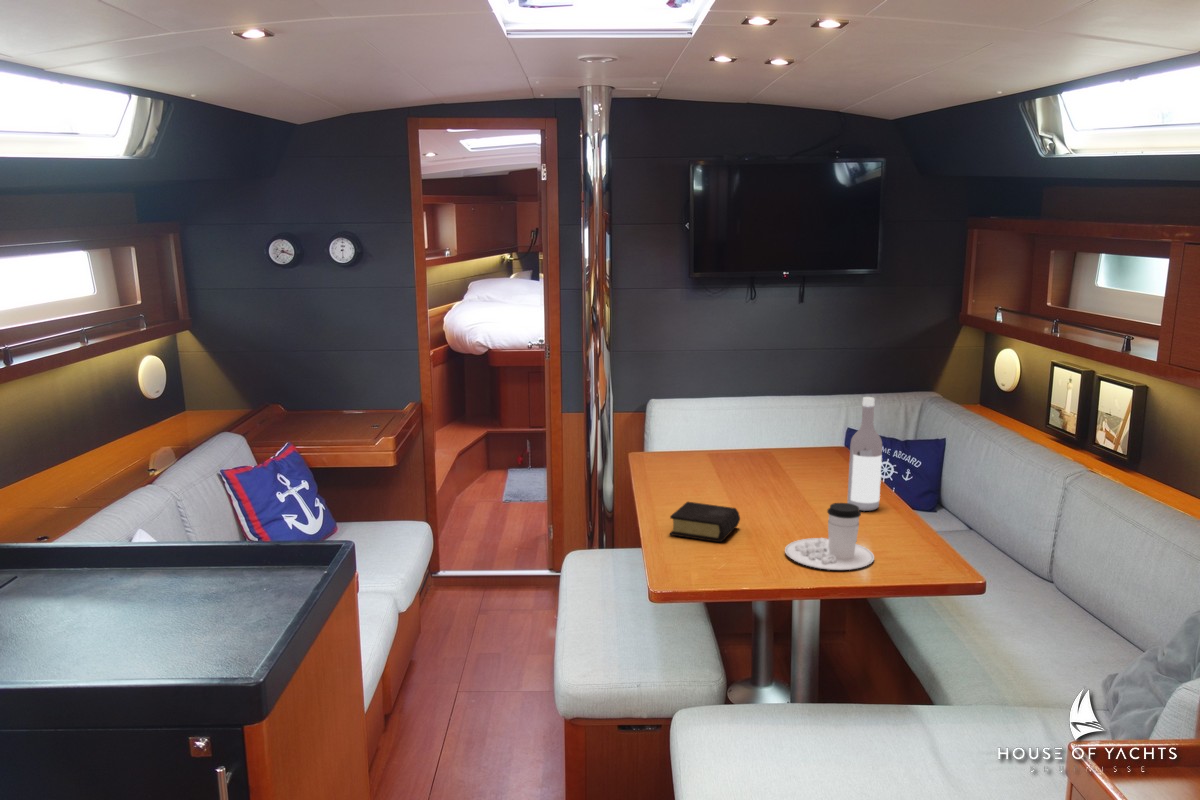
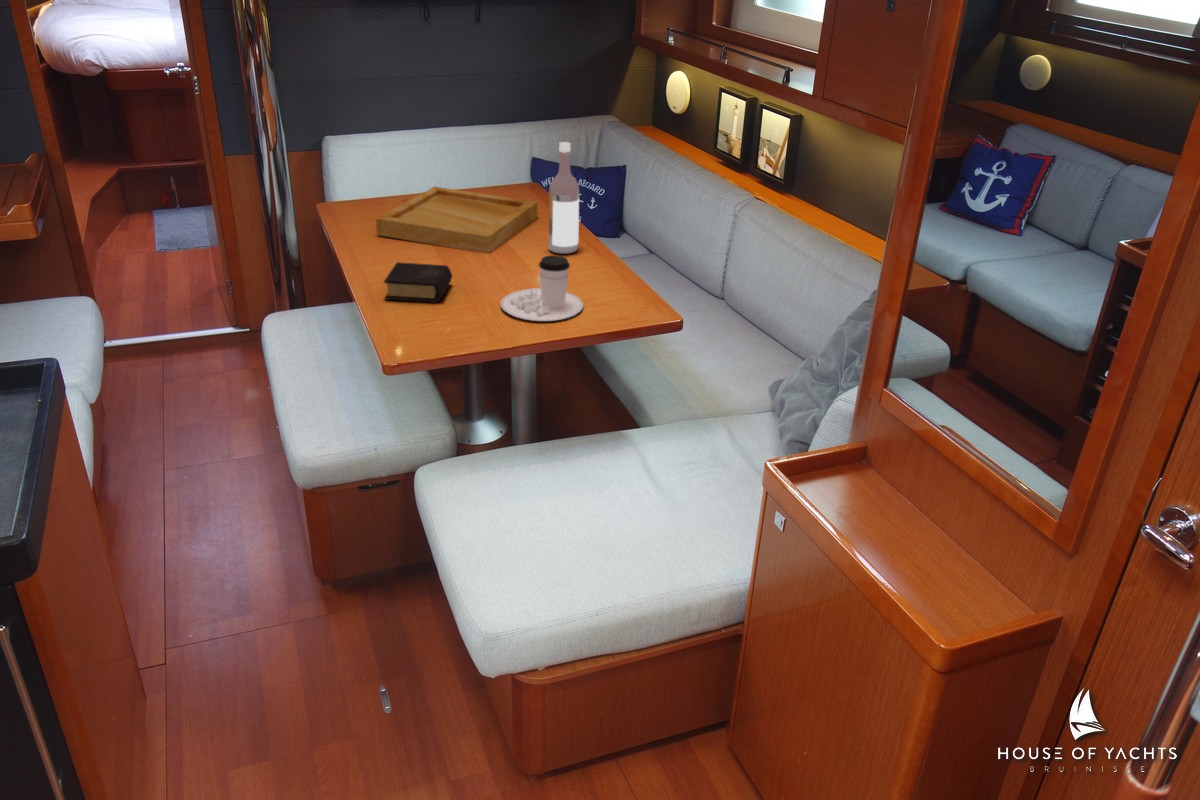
tray: none [678,443,842,505] -> present [376,187,538,253]

